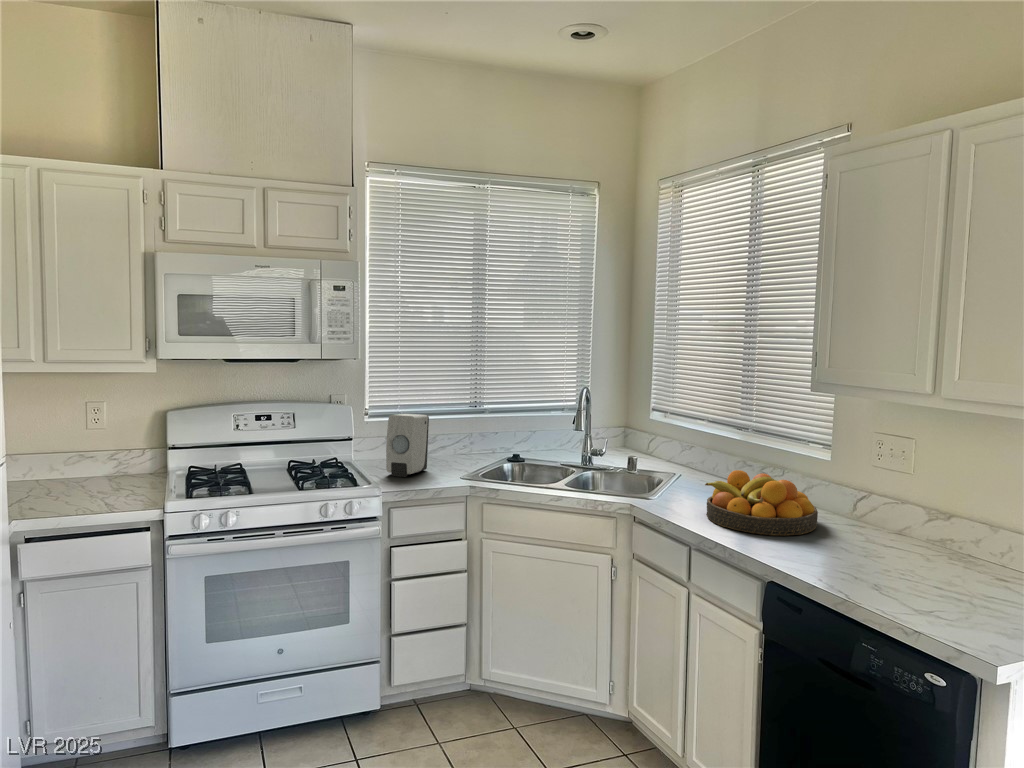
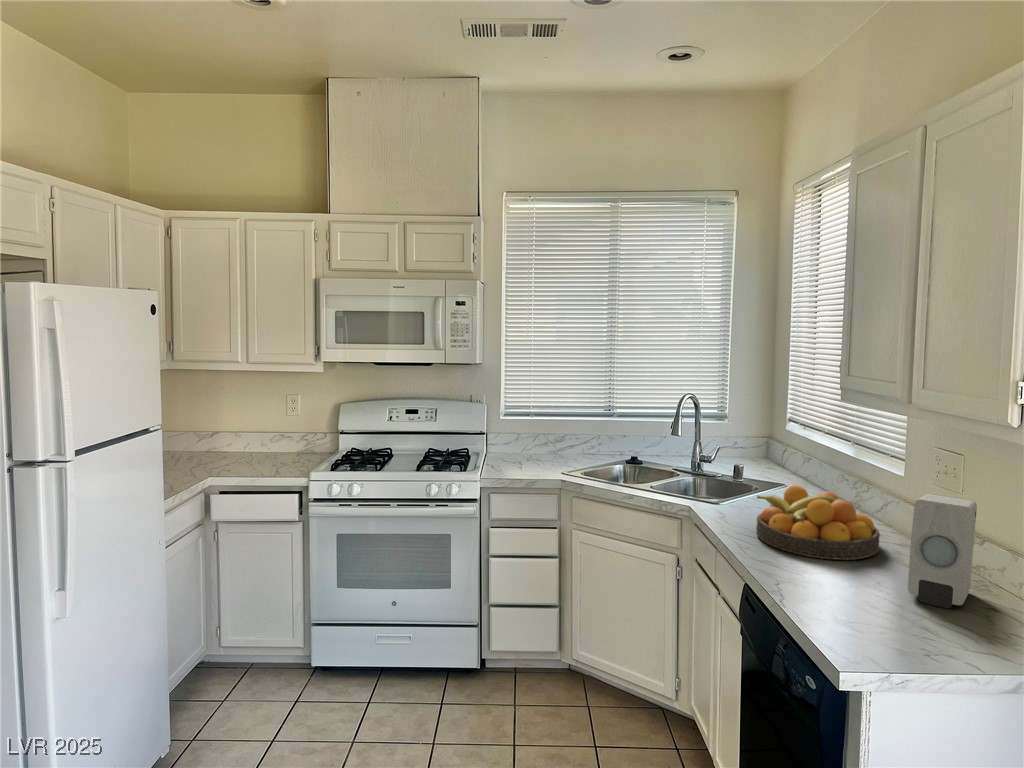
soap dispenser: present [386,414,429,477] -> present [908,494,977,608]

